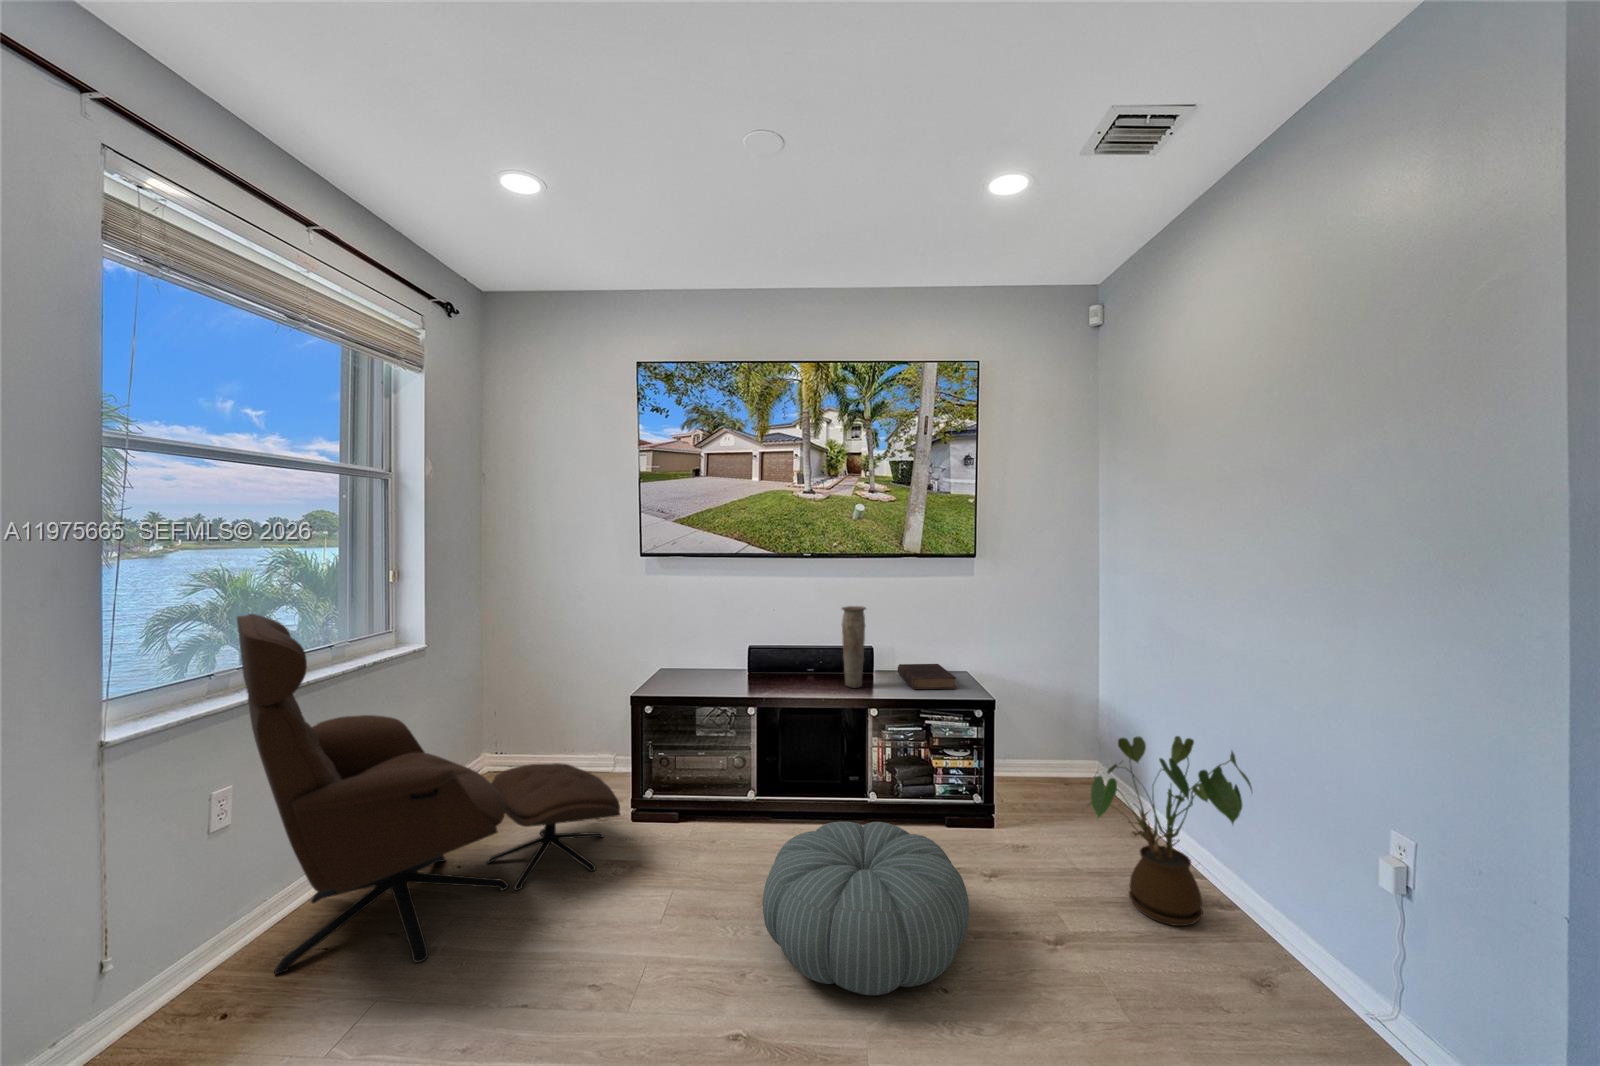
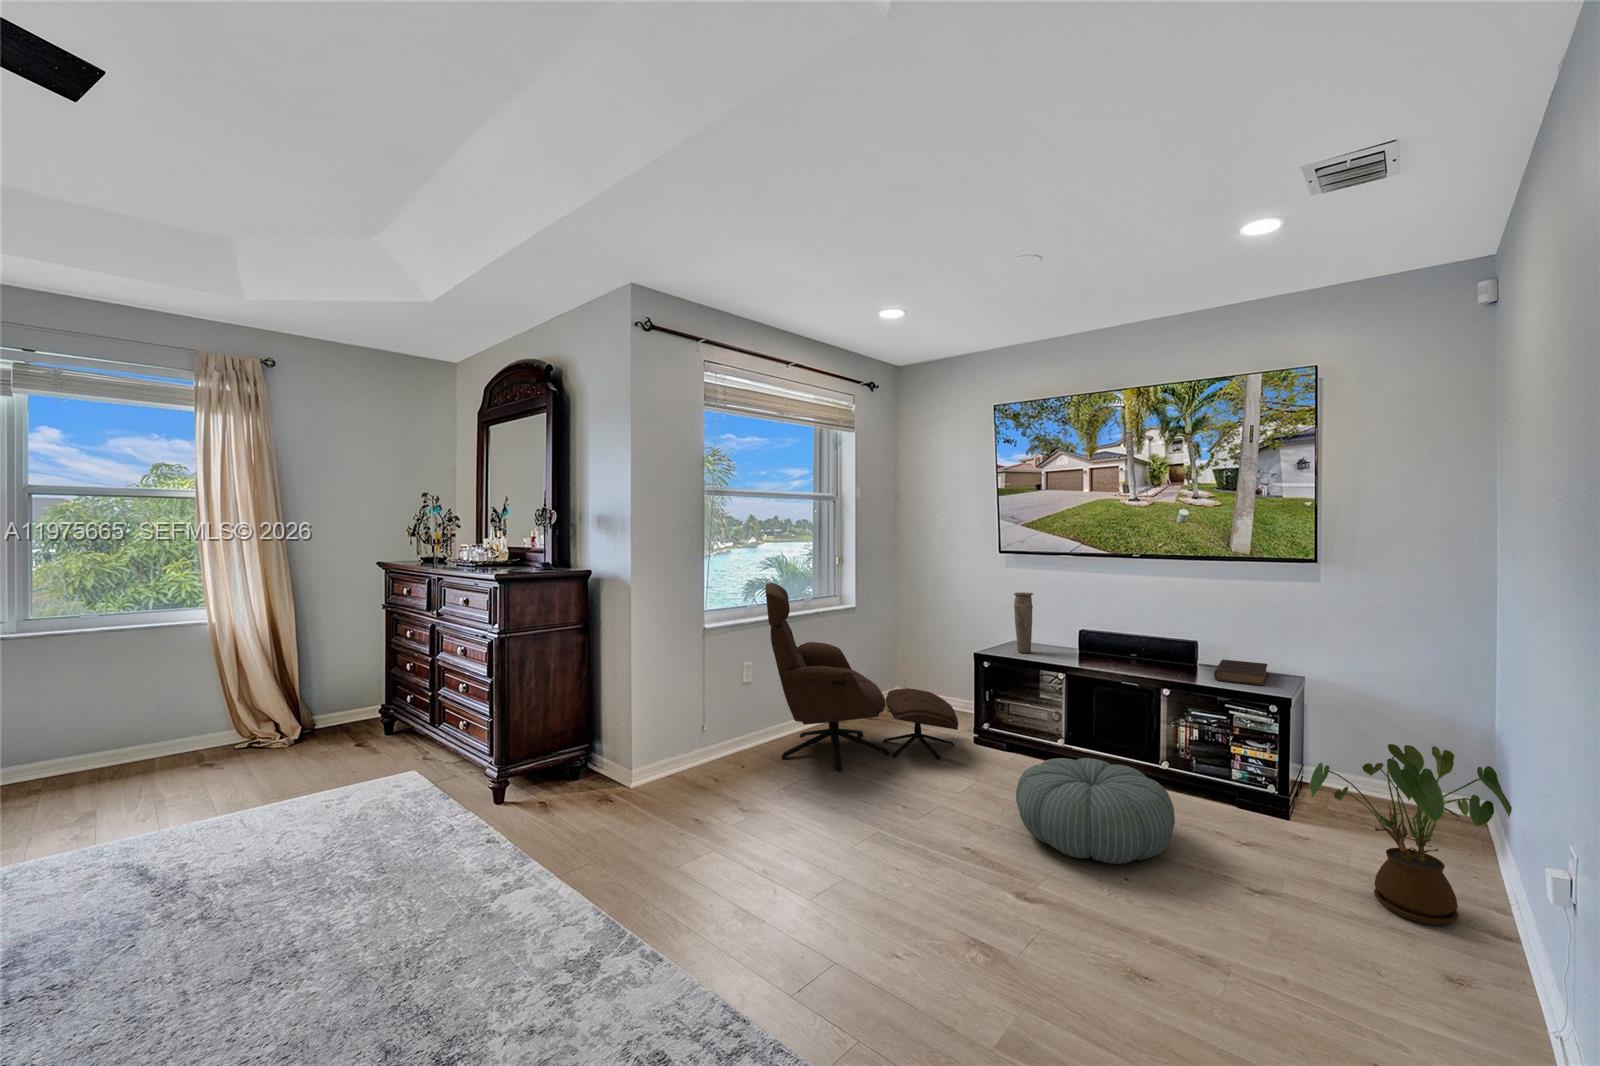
vase: present [842,606,866,688] -> present [1014,592,1033,653]

